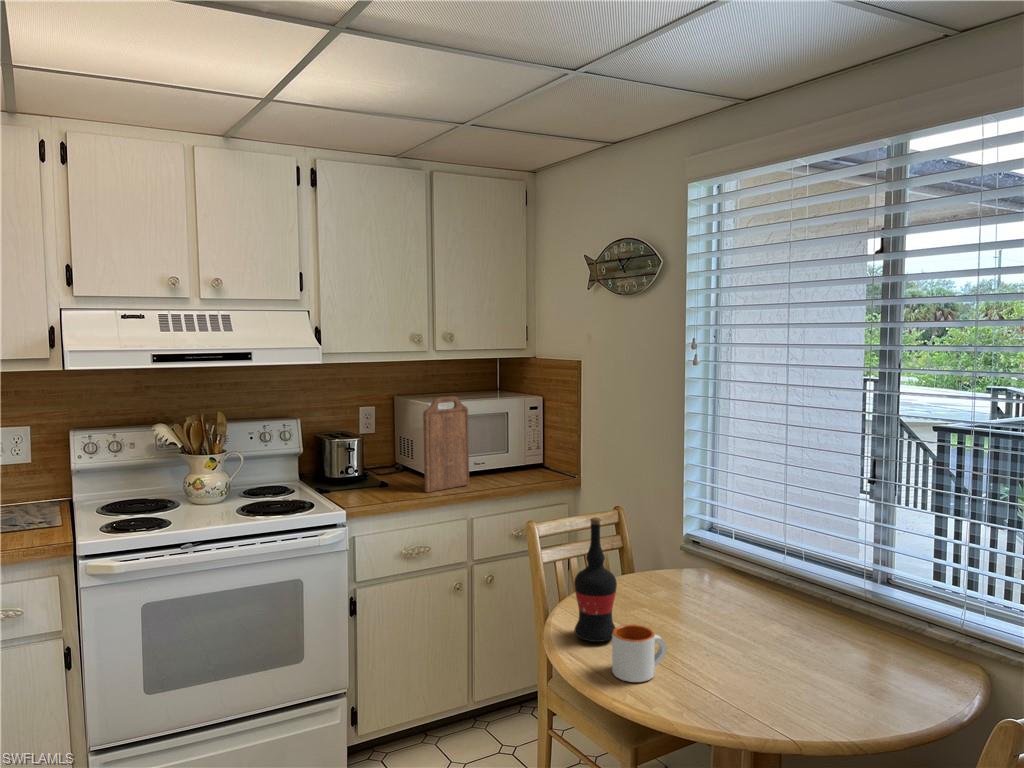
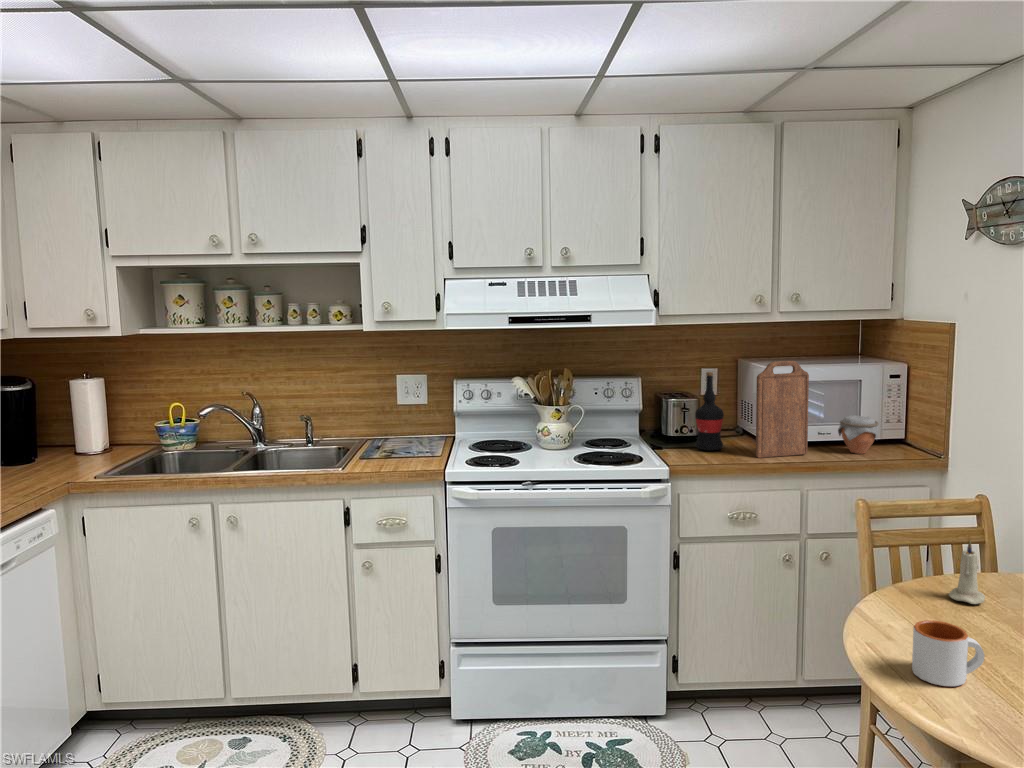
jar: none [493,445,526,480] -> present [838,415,879,454]
wine bottle: present [574,517,617,642] -> present [695,372,724,450]
candle: none [615,548,642,604] -> present [949,541,985,604]

